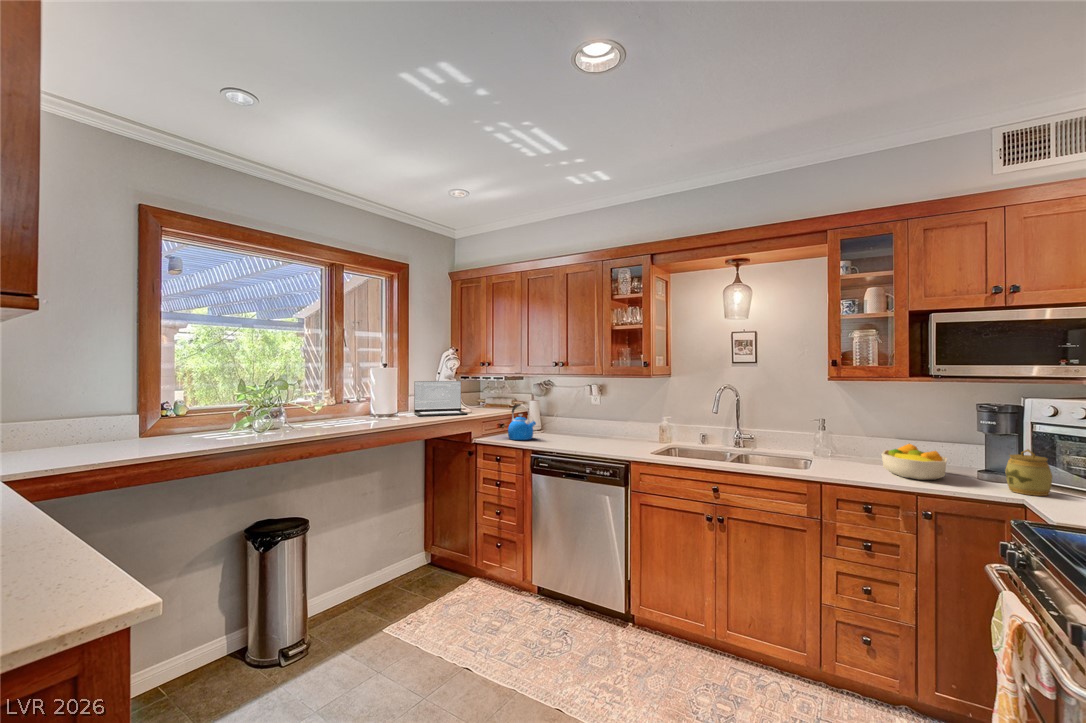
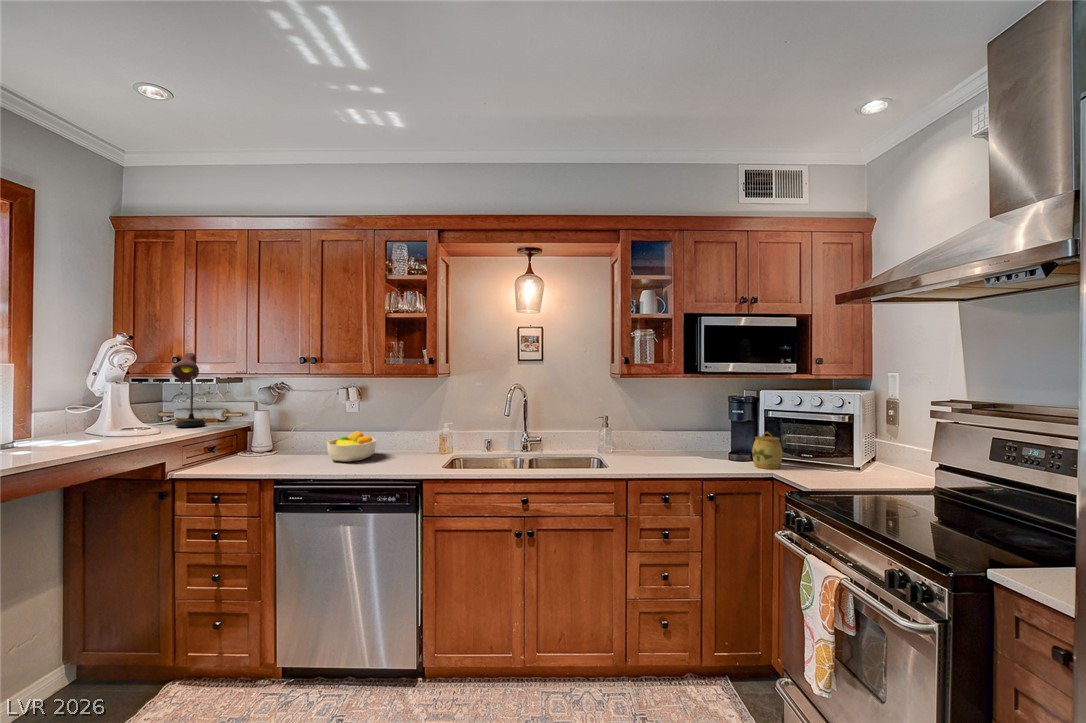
desk lamp: none [479,360,500,410] -> present [171,353,206,427]
laptop: present [414,381,468,416] -> none [41,385,156,446]
kettle: present [508,404,536,440] -> none [229,416,276,468]
fruit bowl: present [882,443,947,480] -> present [327,431,376,462]

